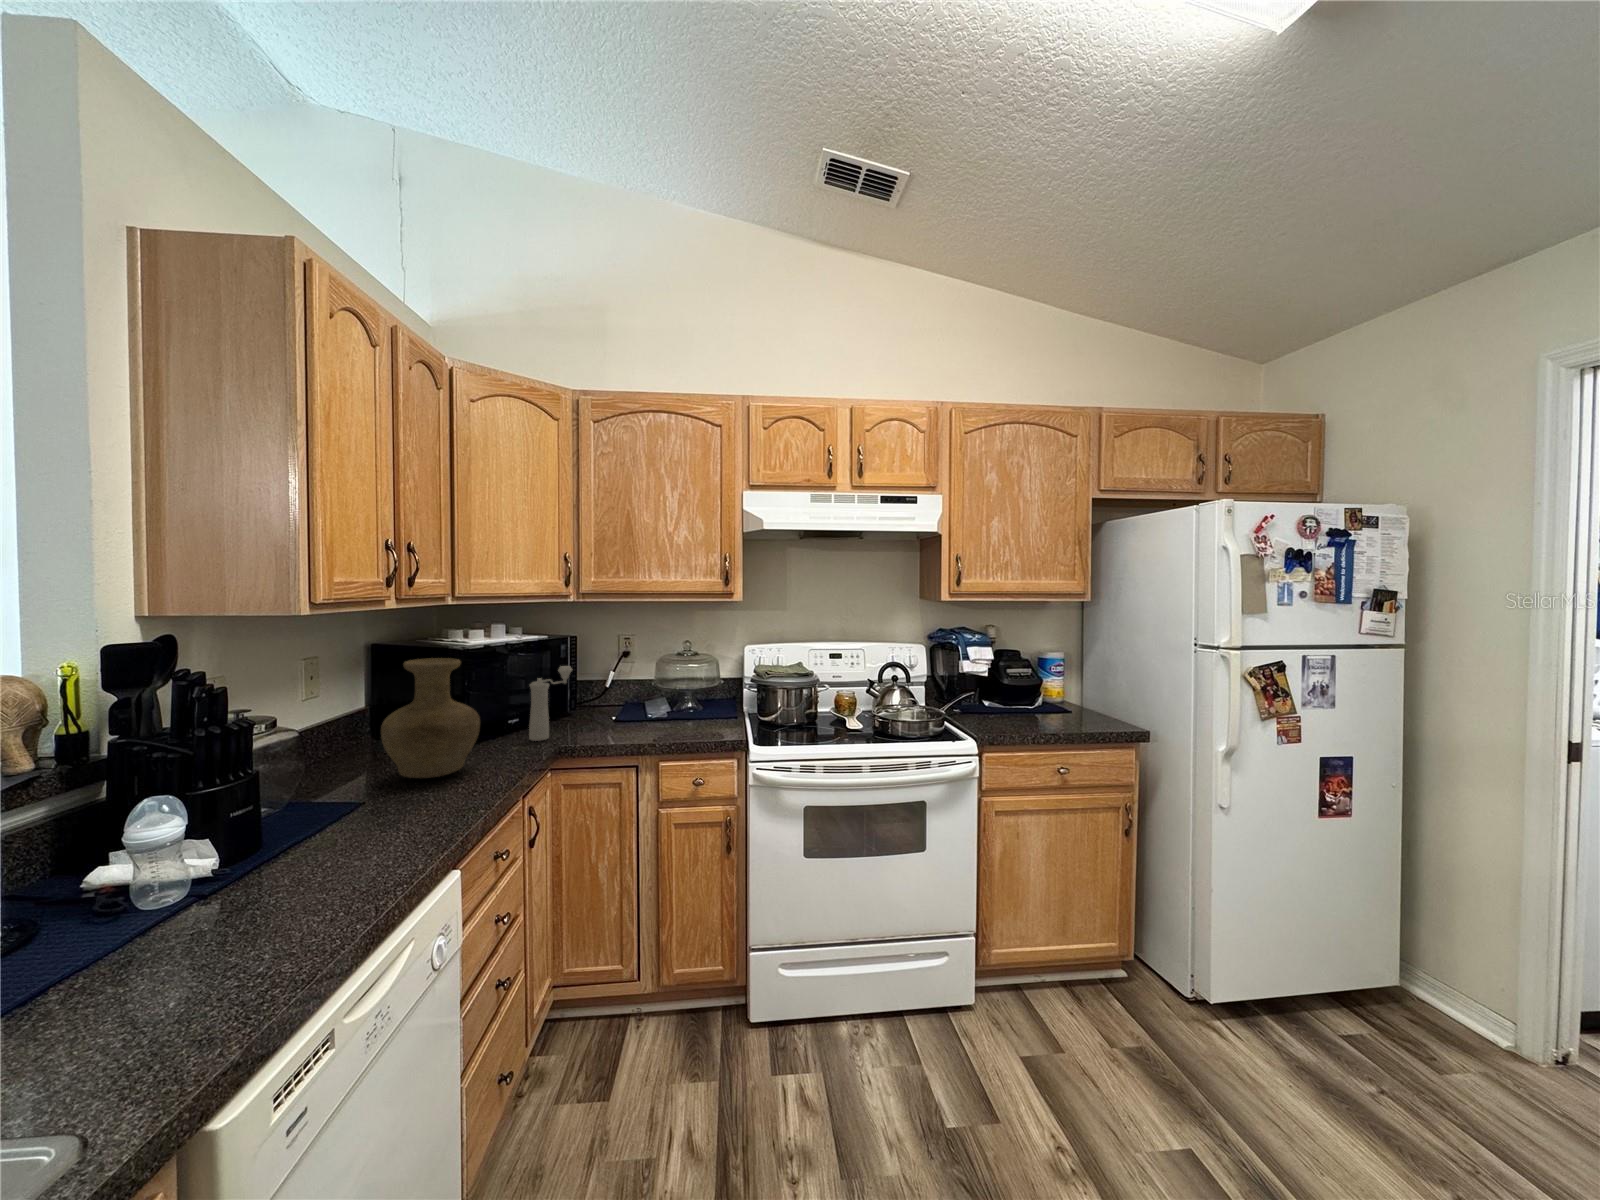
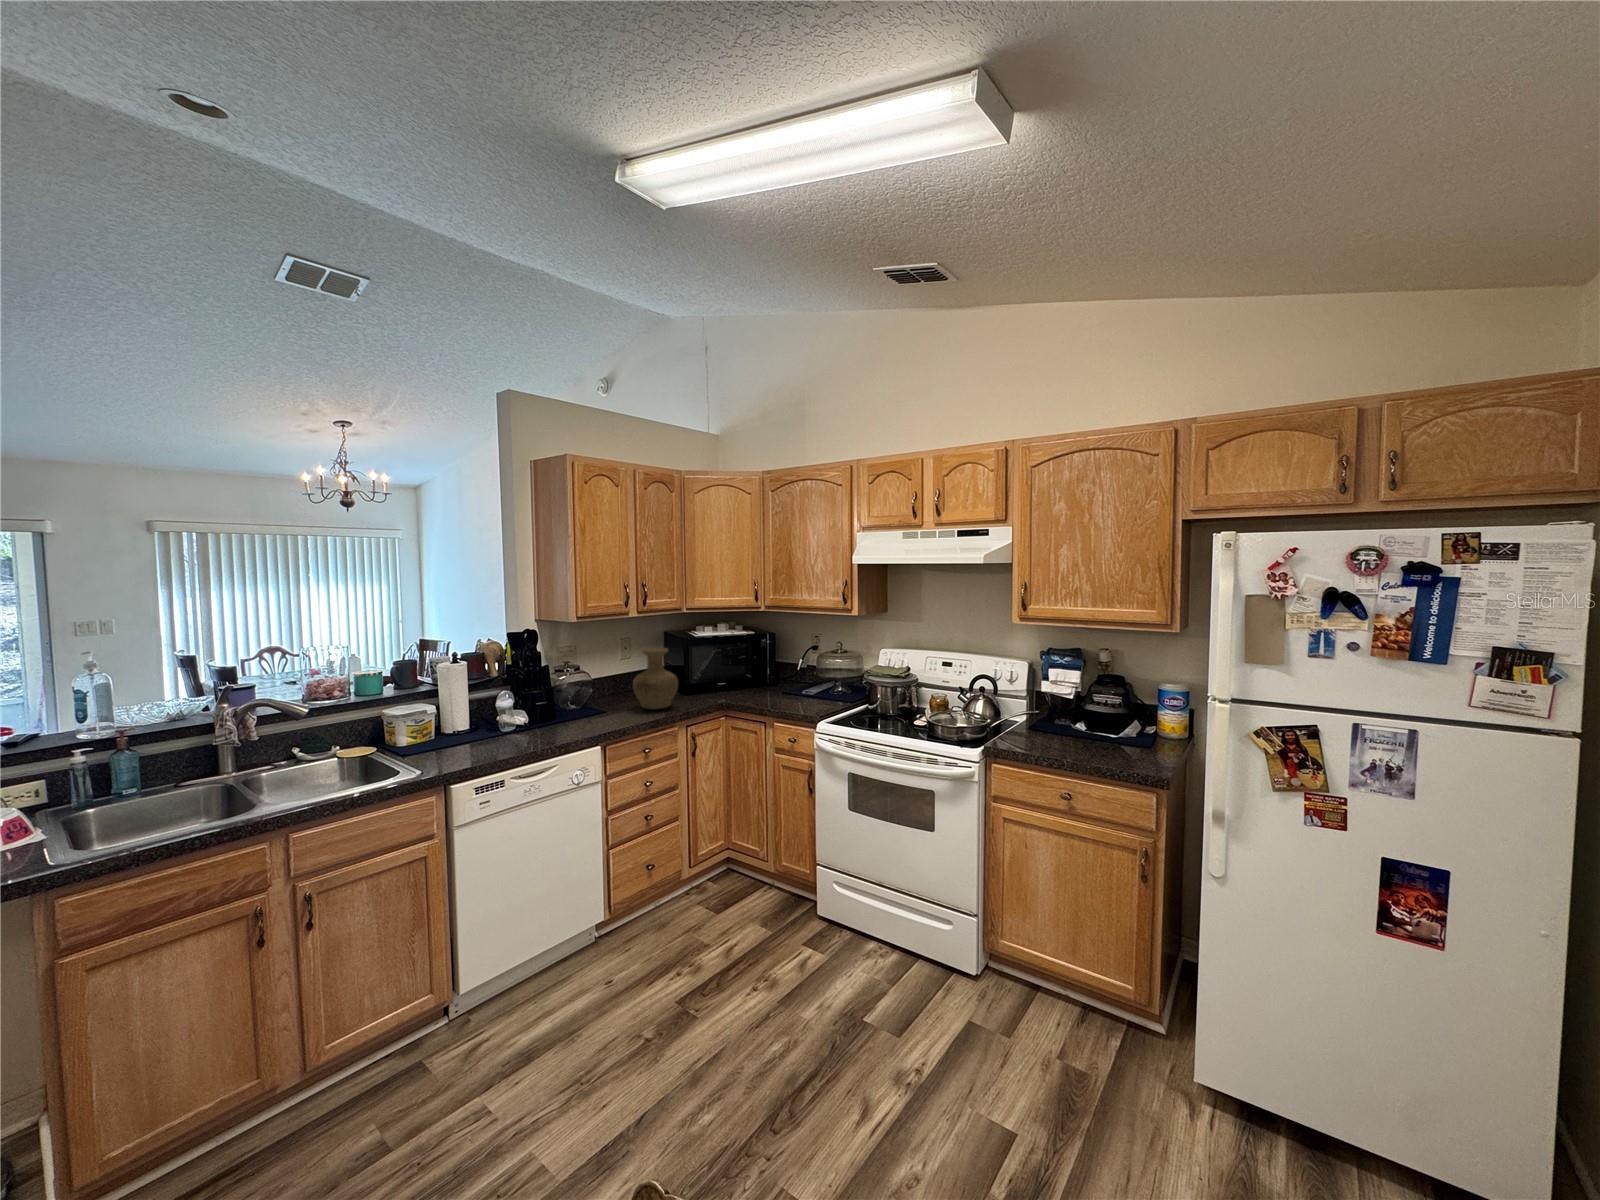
pepper mill: present [529,666,572,741] -> none [722,656,753,700]

